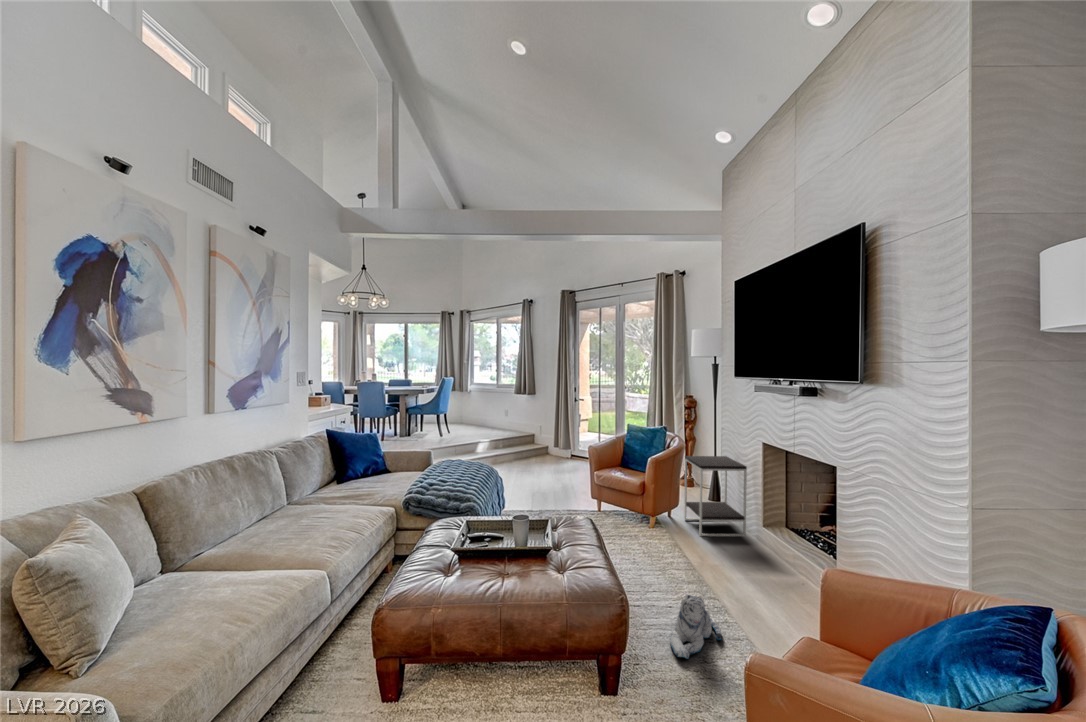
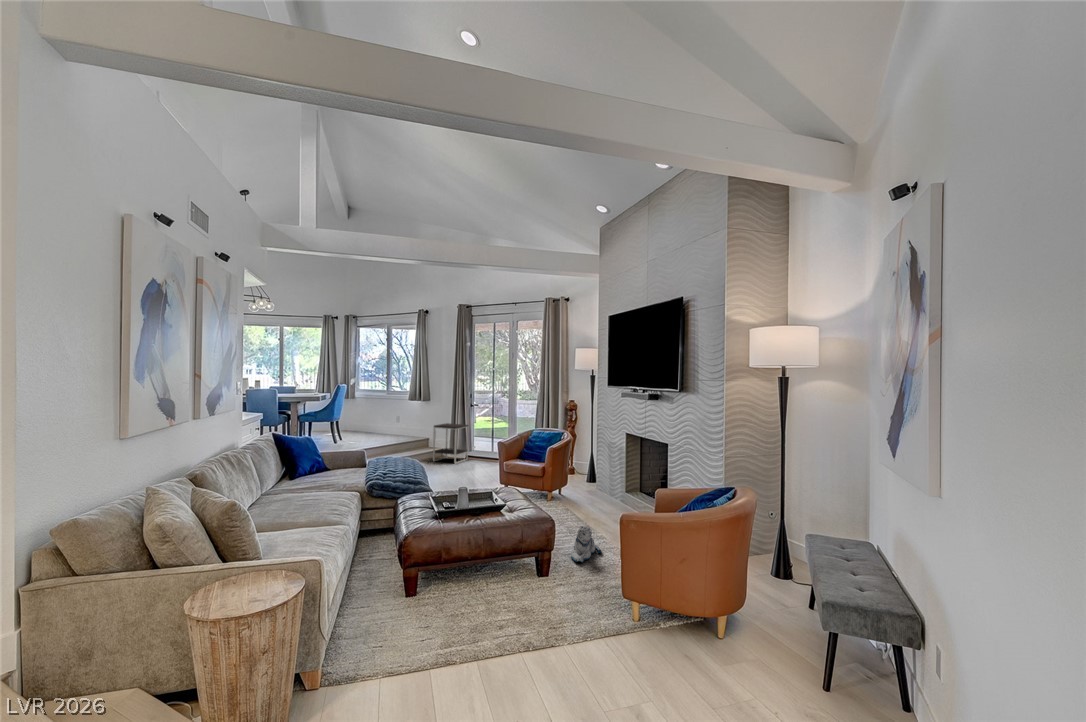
side table: present [684,456,747,536] -> present [433,423,468,463]

